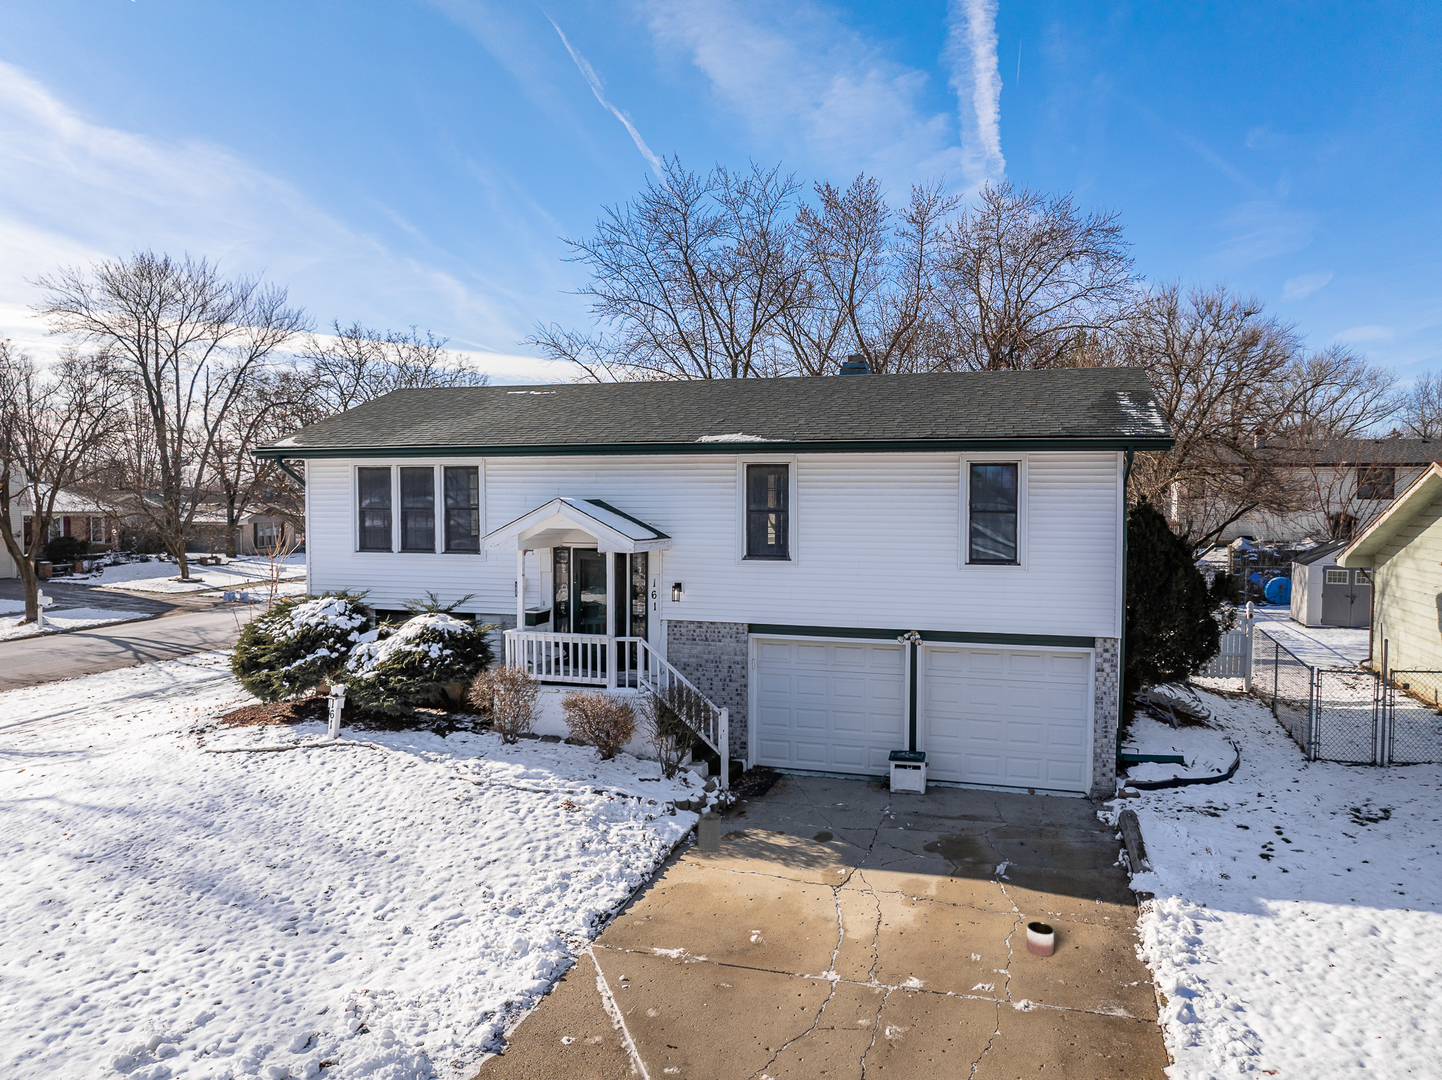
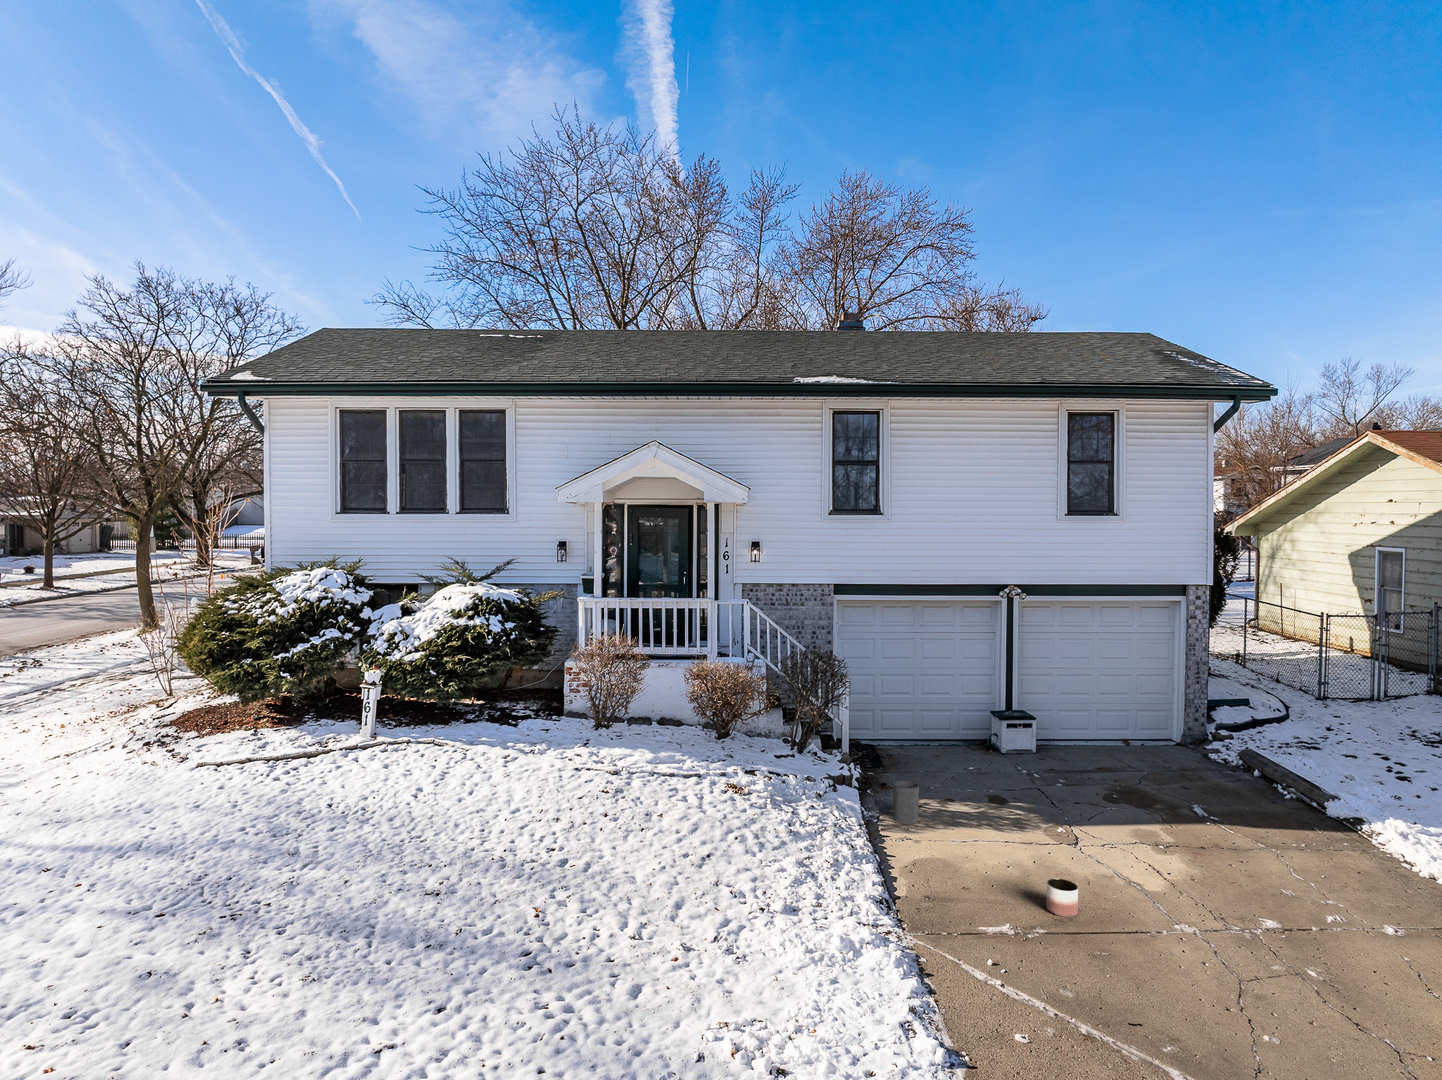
planter: present [1026,922,1054,957] -> present [1046,878,1078,917]

